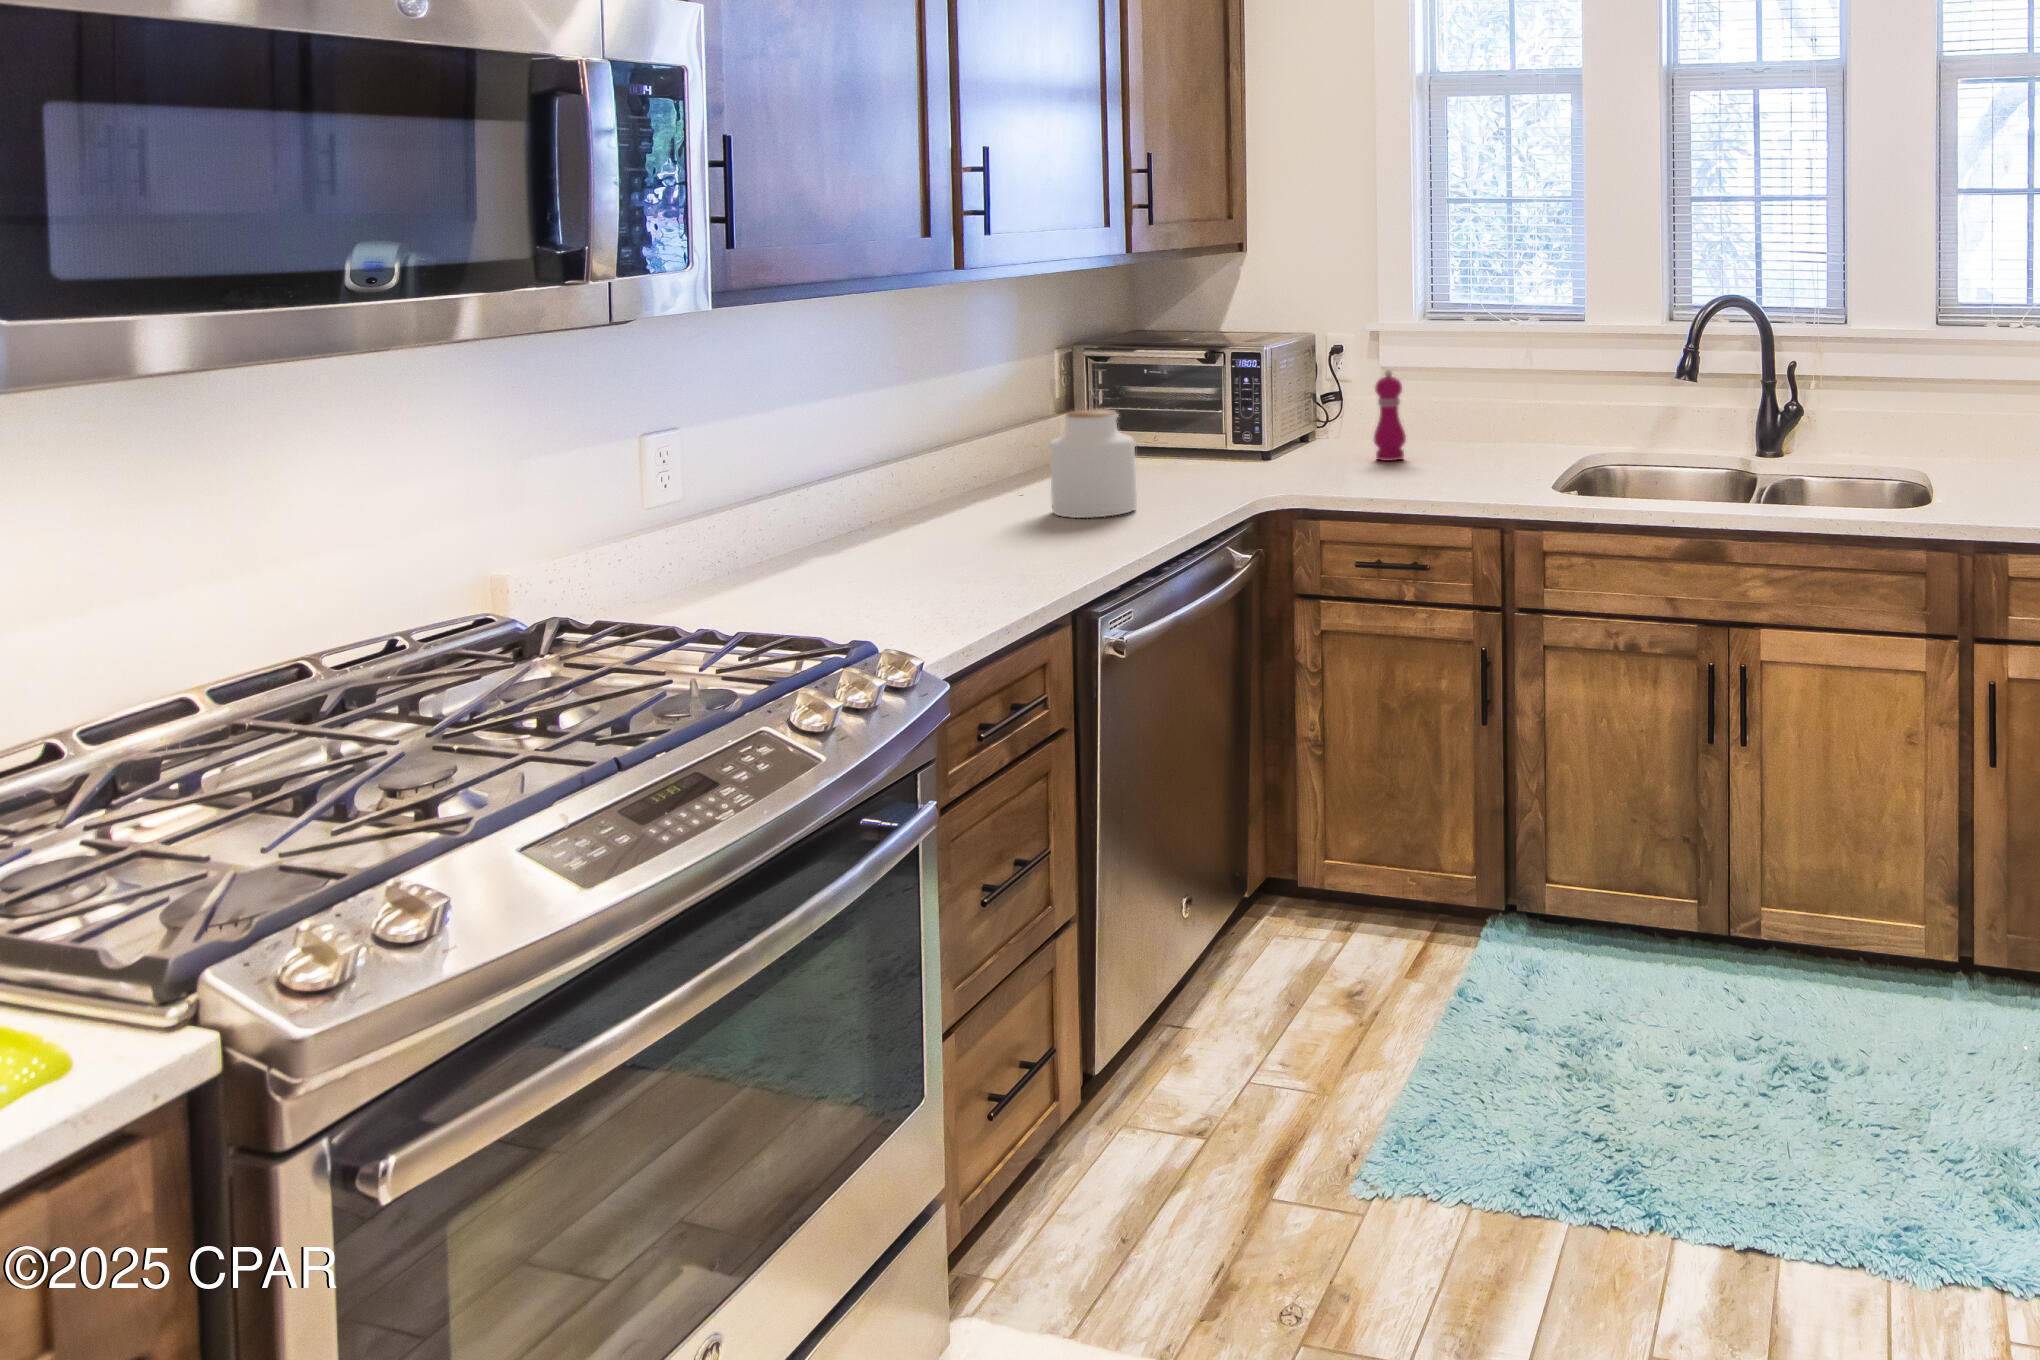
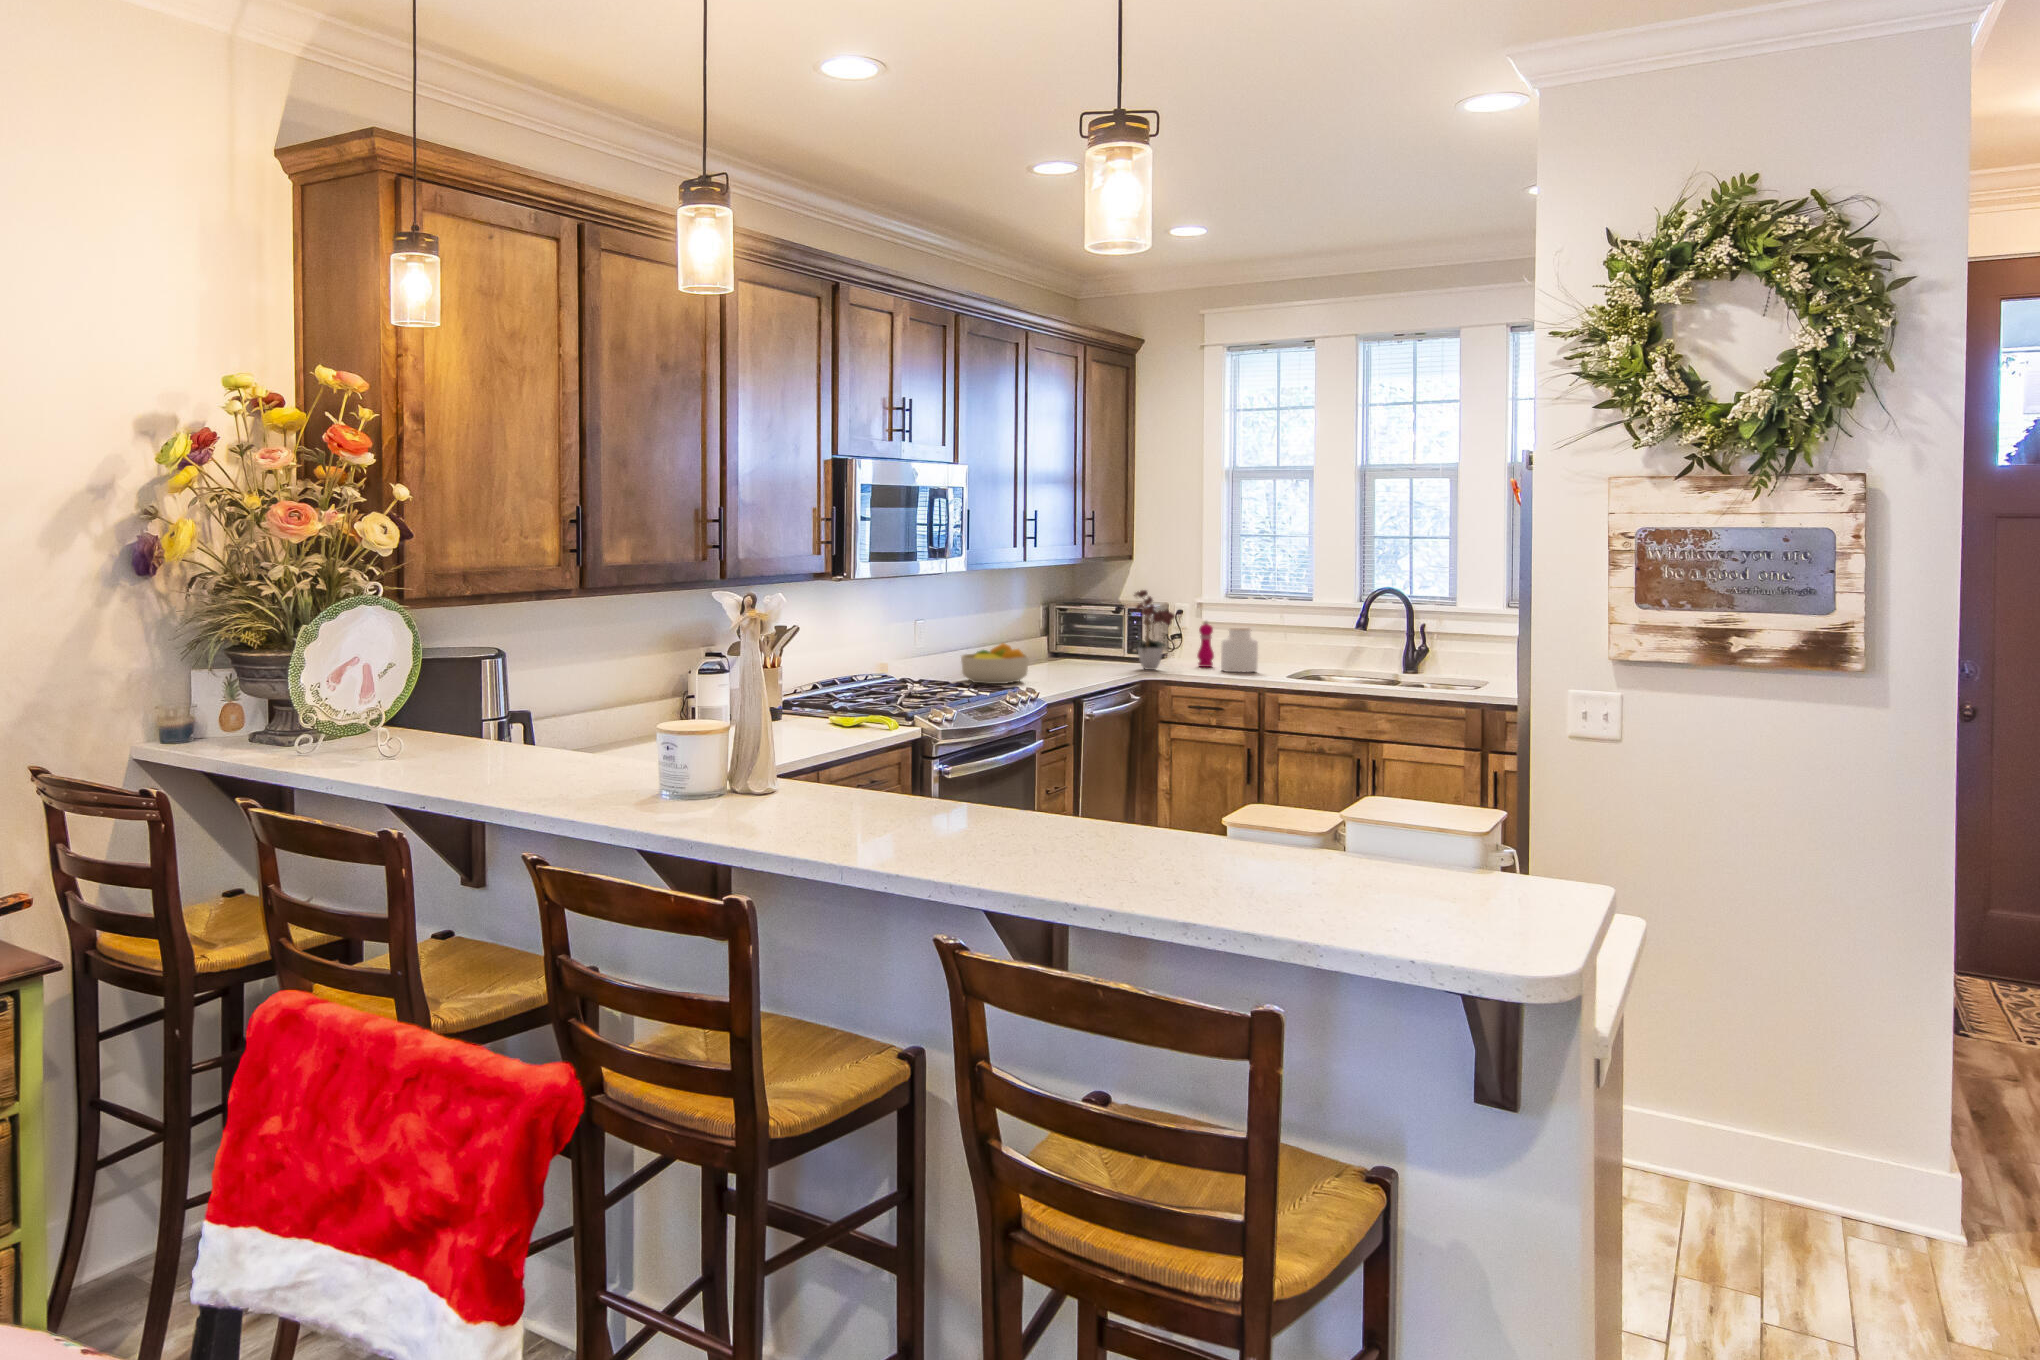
flower arrangement: none [1227,309,1334,482] -> present [1132,590,1175,670]
jar: present [1050,409,1137,518] -> present [1221,628,1258,672]
fruit bowl: none [763,473,957,596] -> present [961,643,1029,684]

